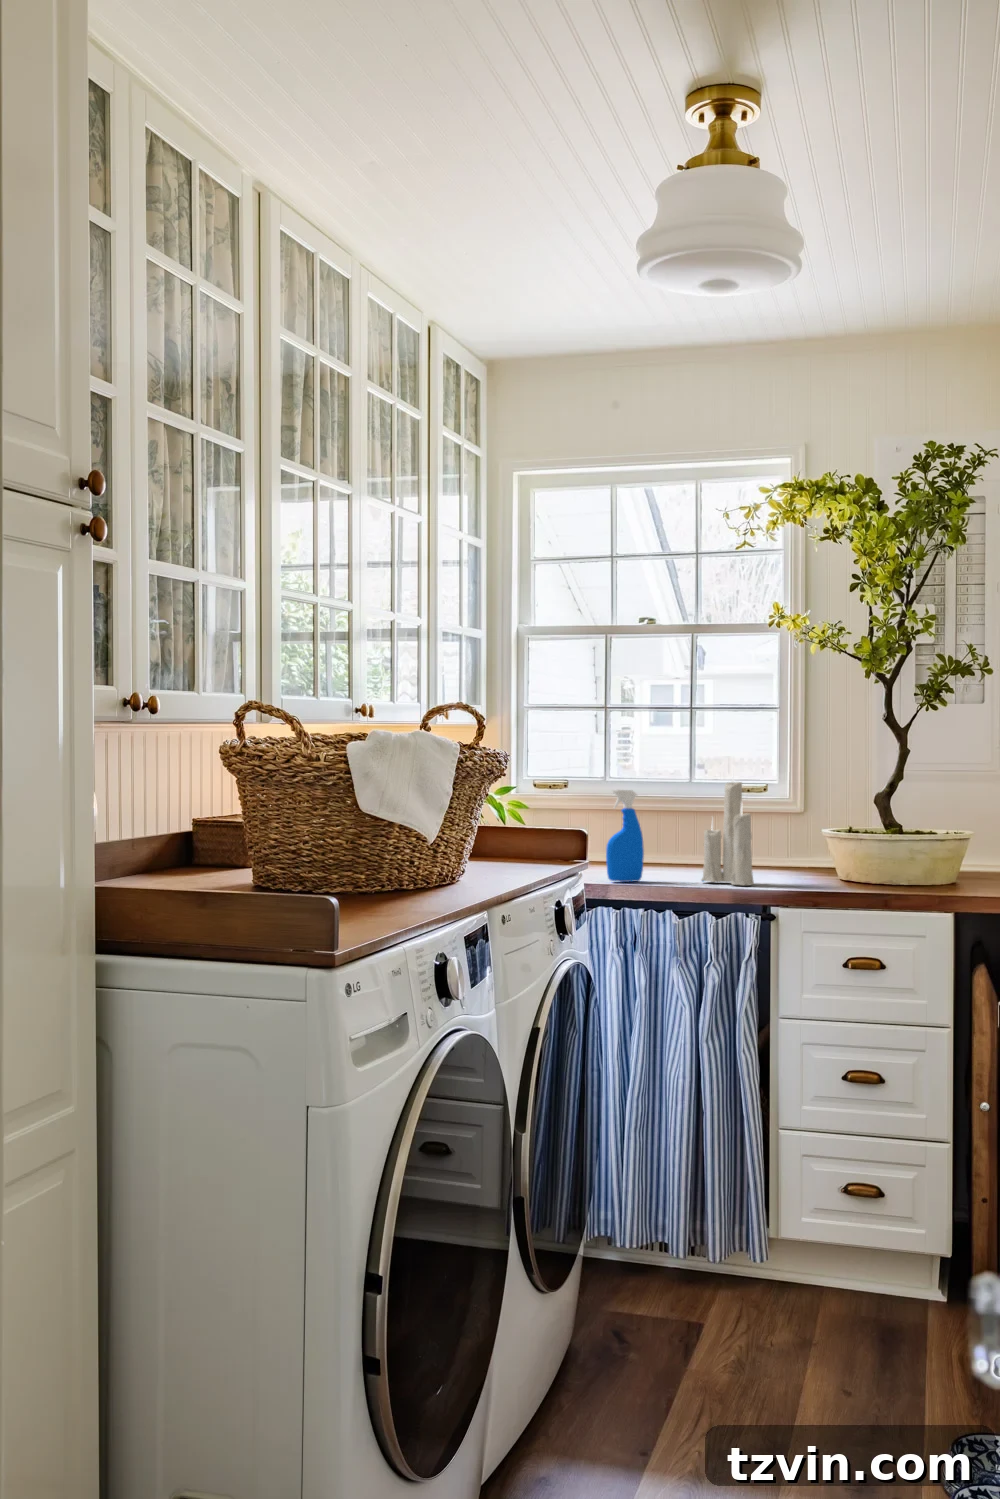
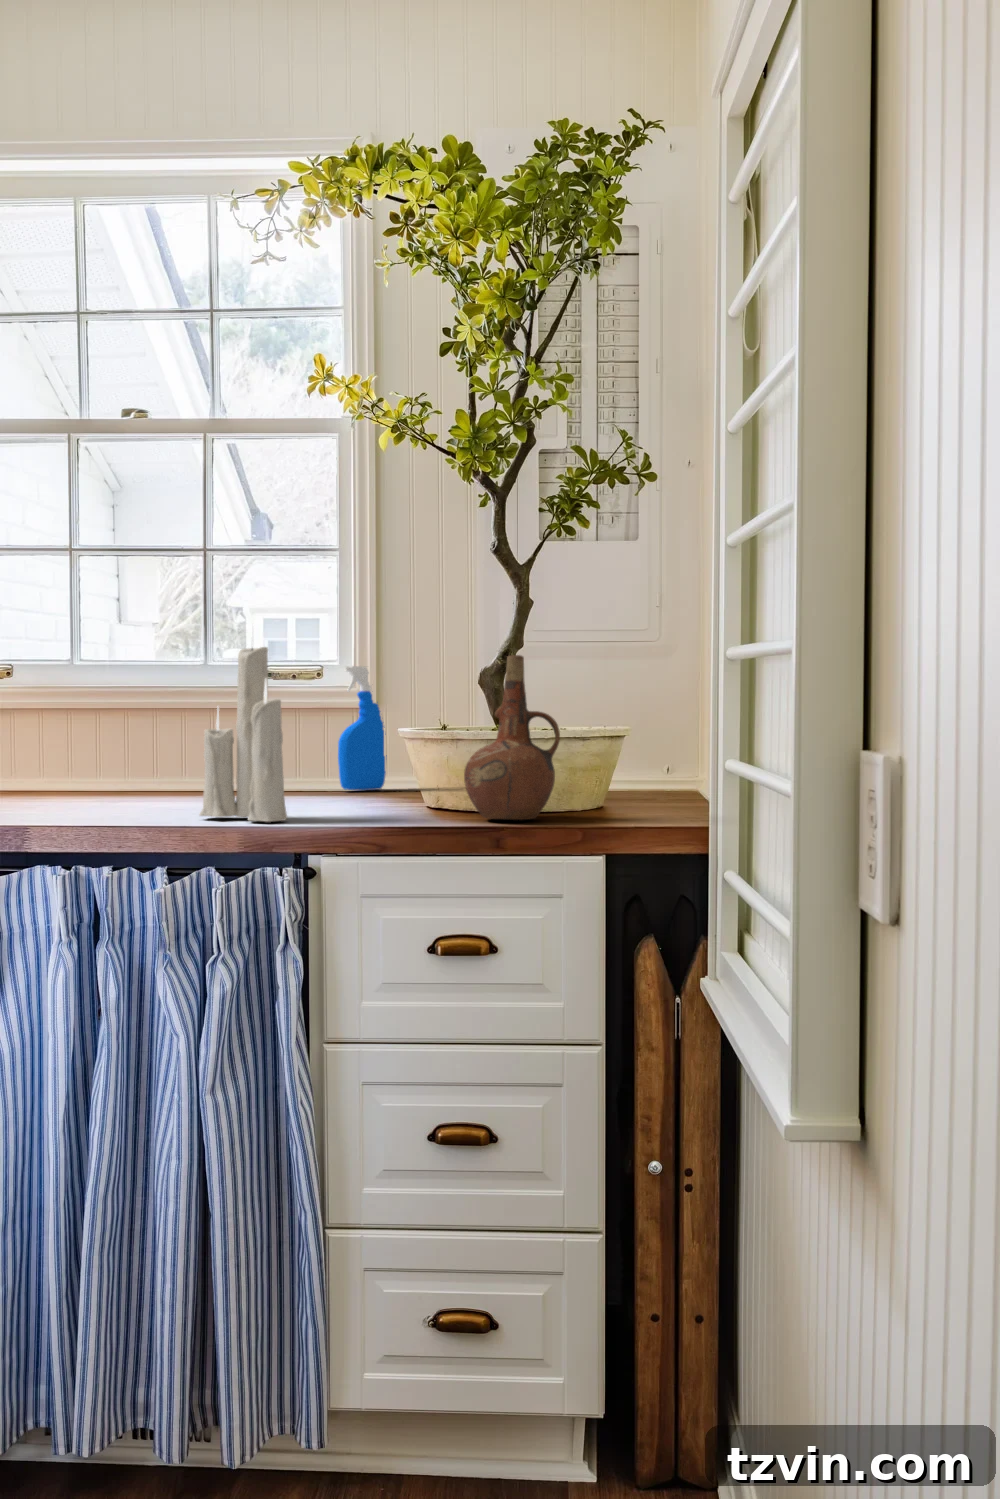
ceramic pitcher: none [862,789,924,889] -> present [464,655,560,820]
spray bottle: present [606,790,644,882] -> present [338,666,387,790]

